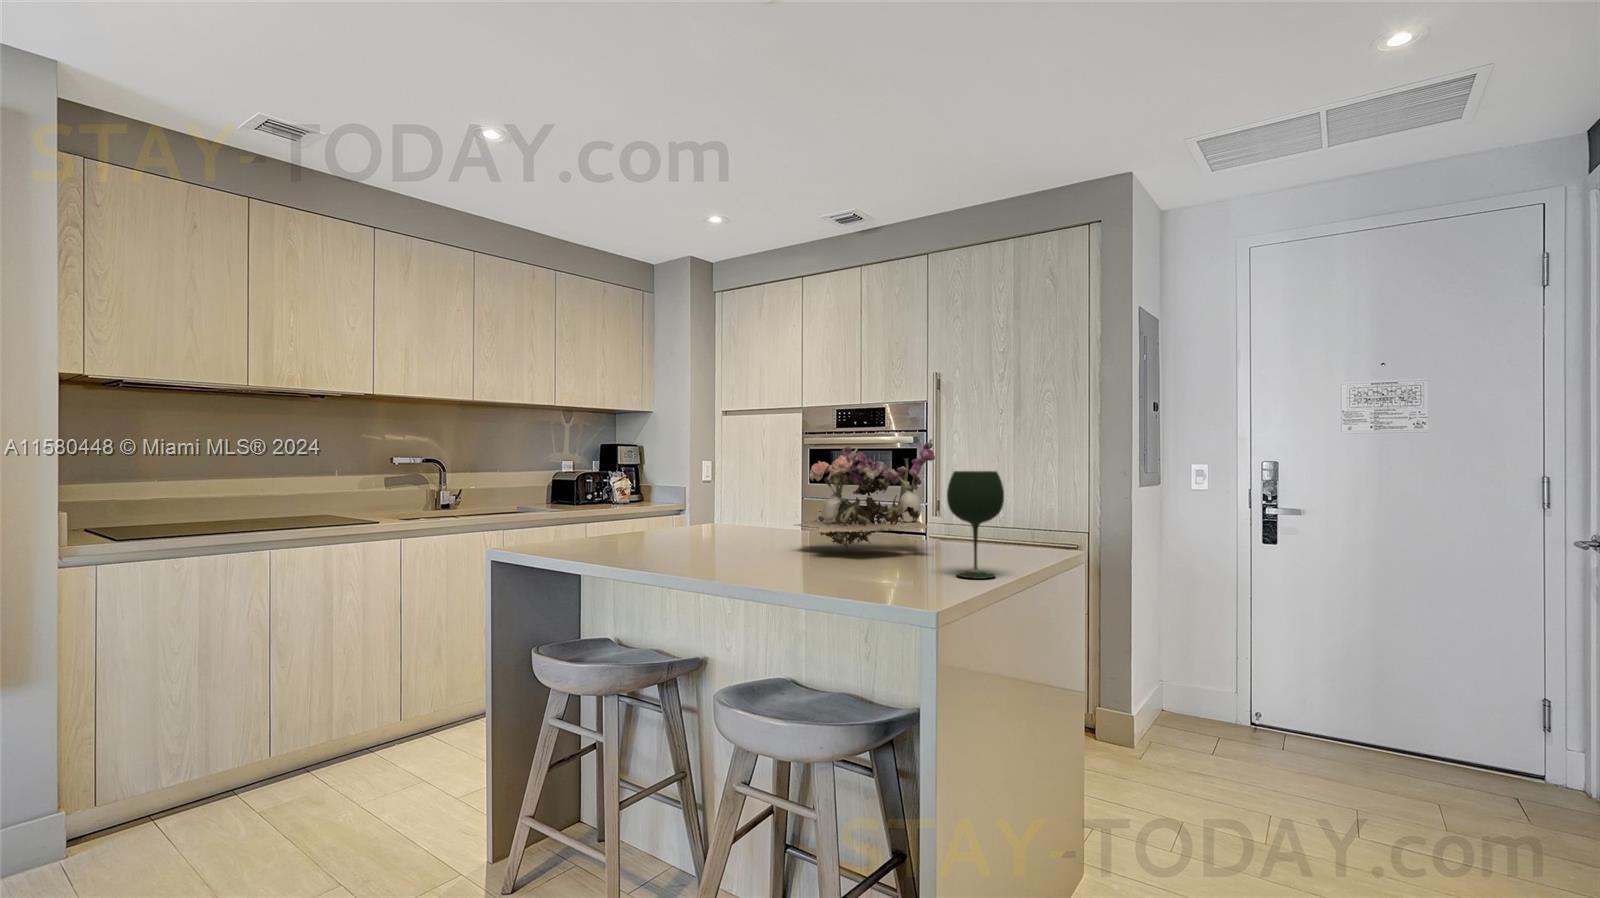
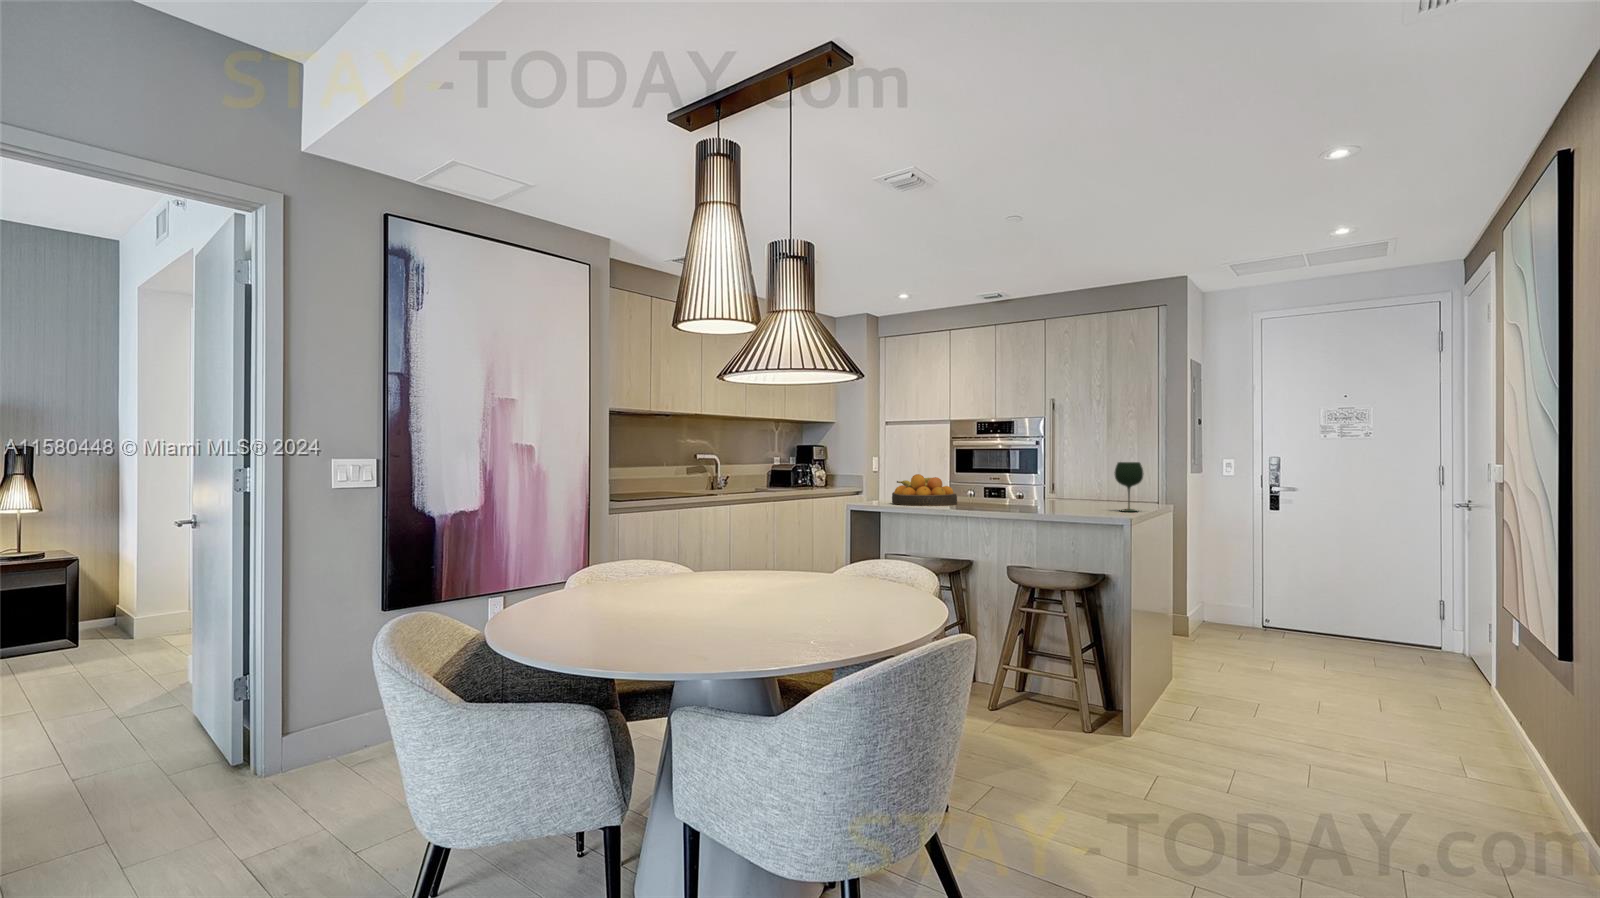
flower arrangement: present [795,439,935,549] -> none [1013,445,1091,505]
fruit bowl: none [591,491,710,552] -> present [892,474,957,506]

